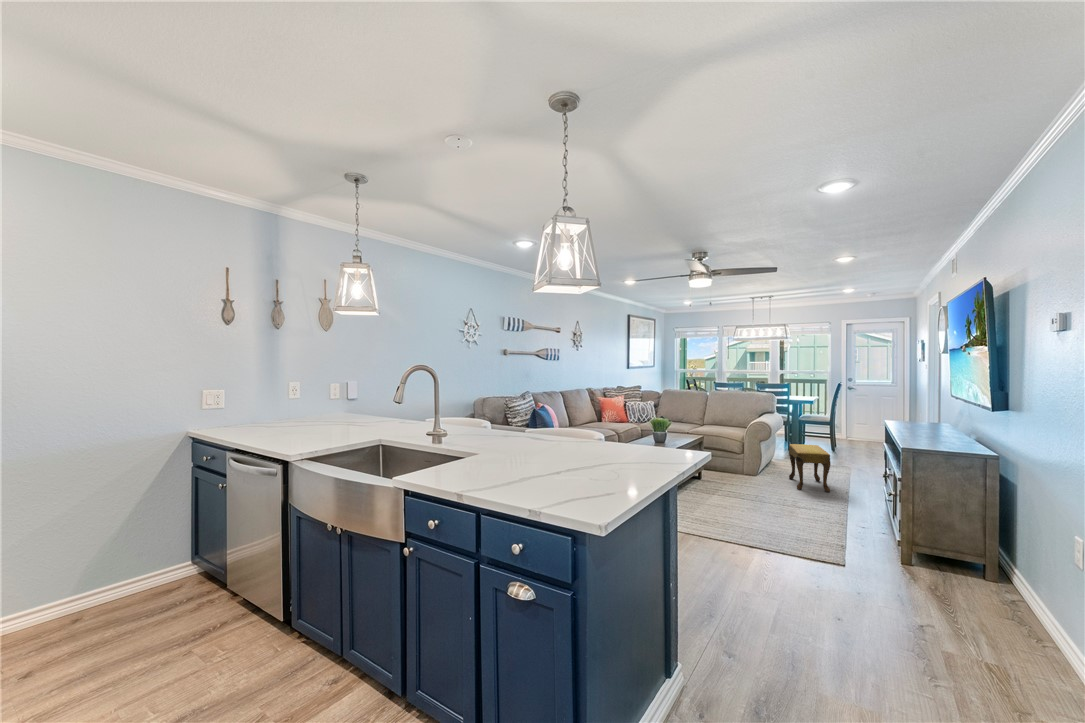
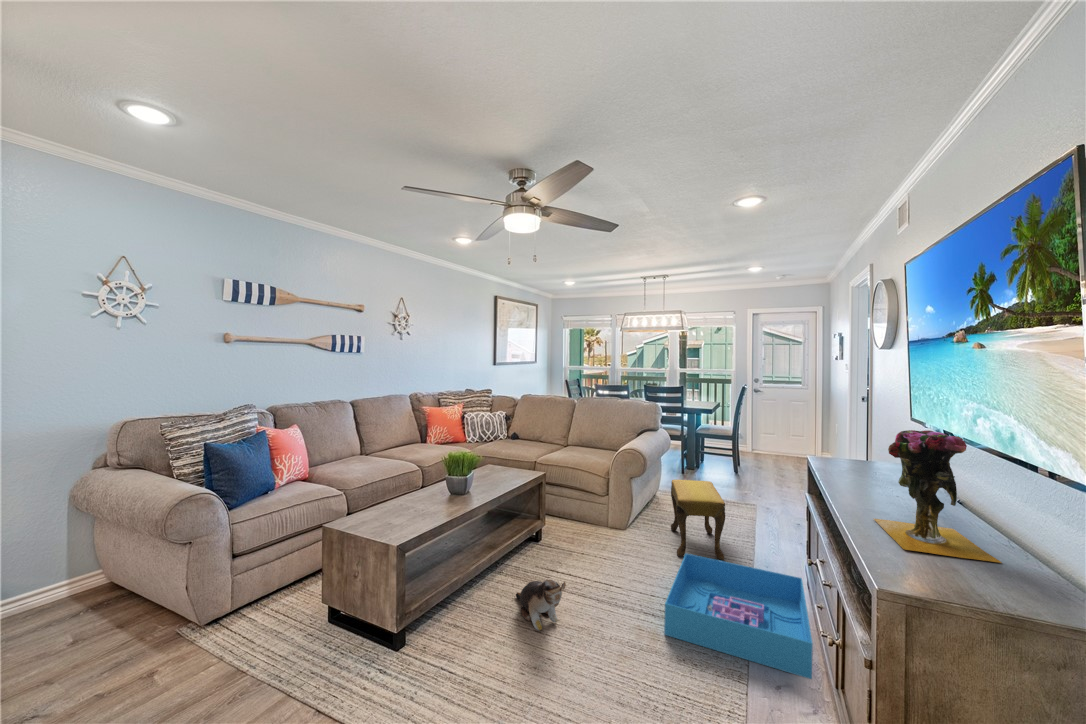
vase: none [915,396,969,451] -> present [874,430,1001,563]
storage bin: none [798,482,885,530] -> present [664,554,813,679]
plush toy: none [703,483,741,510] -> present [516,579,566,631]

